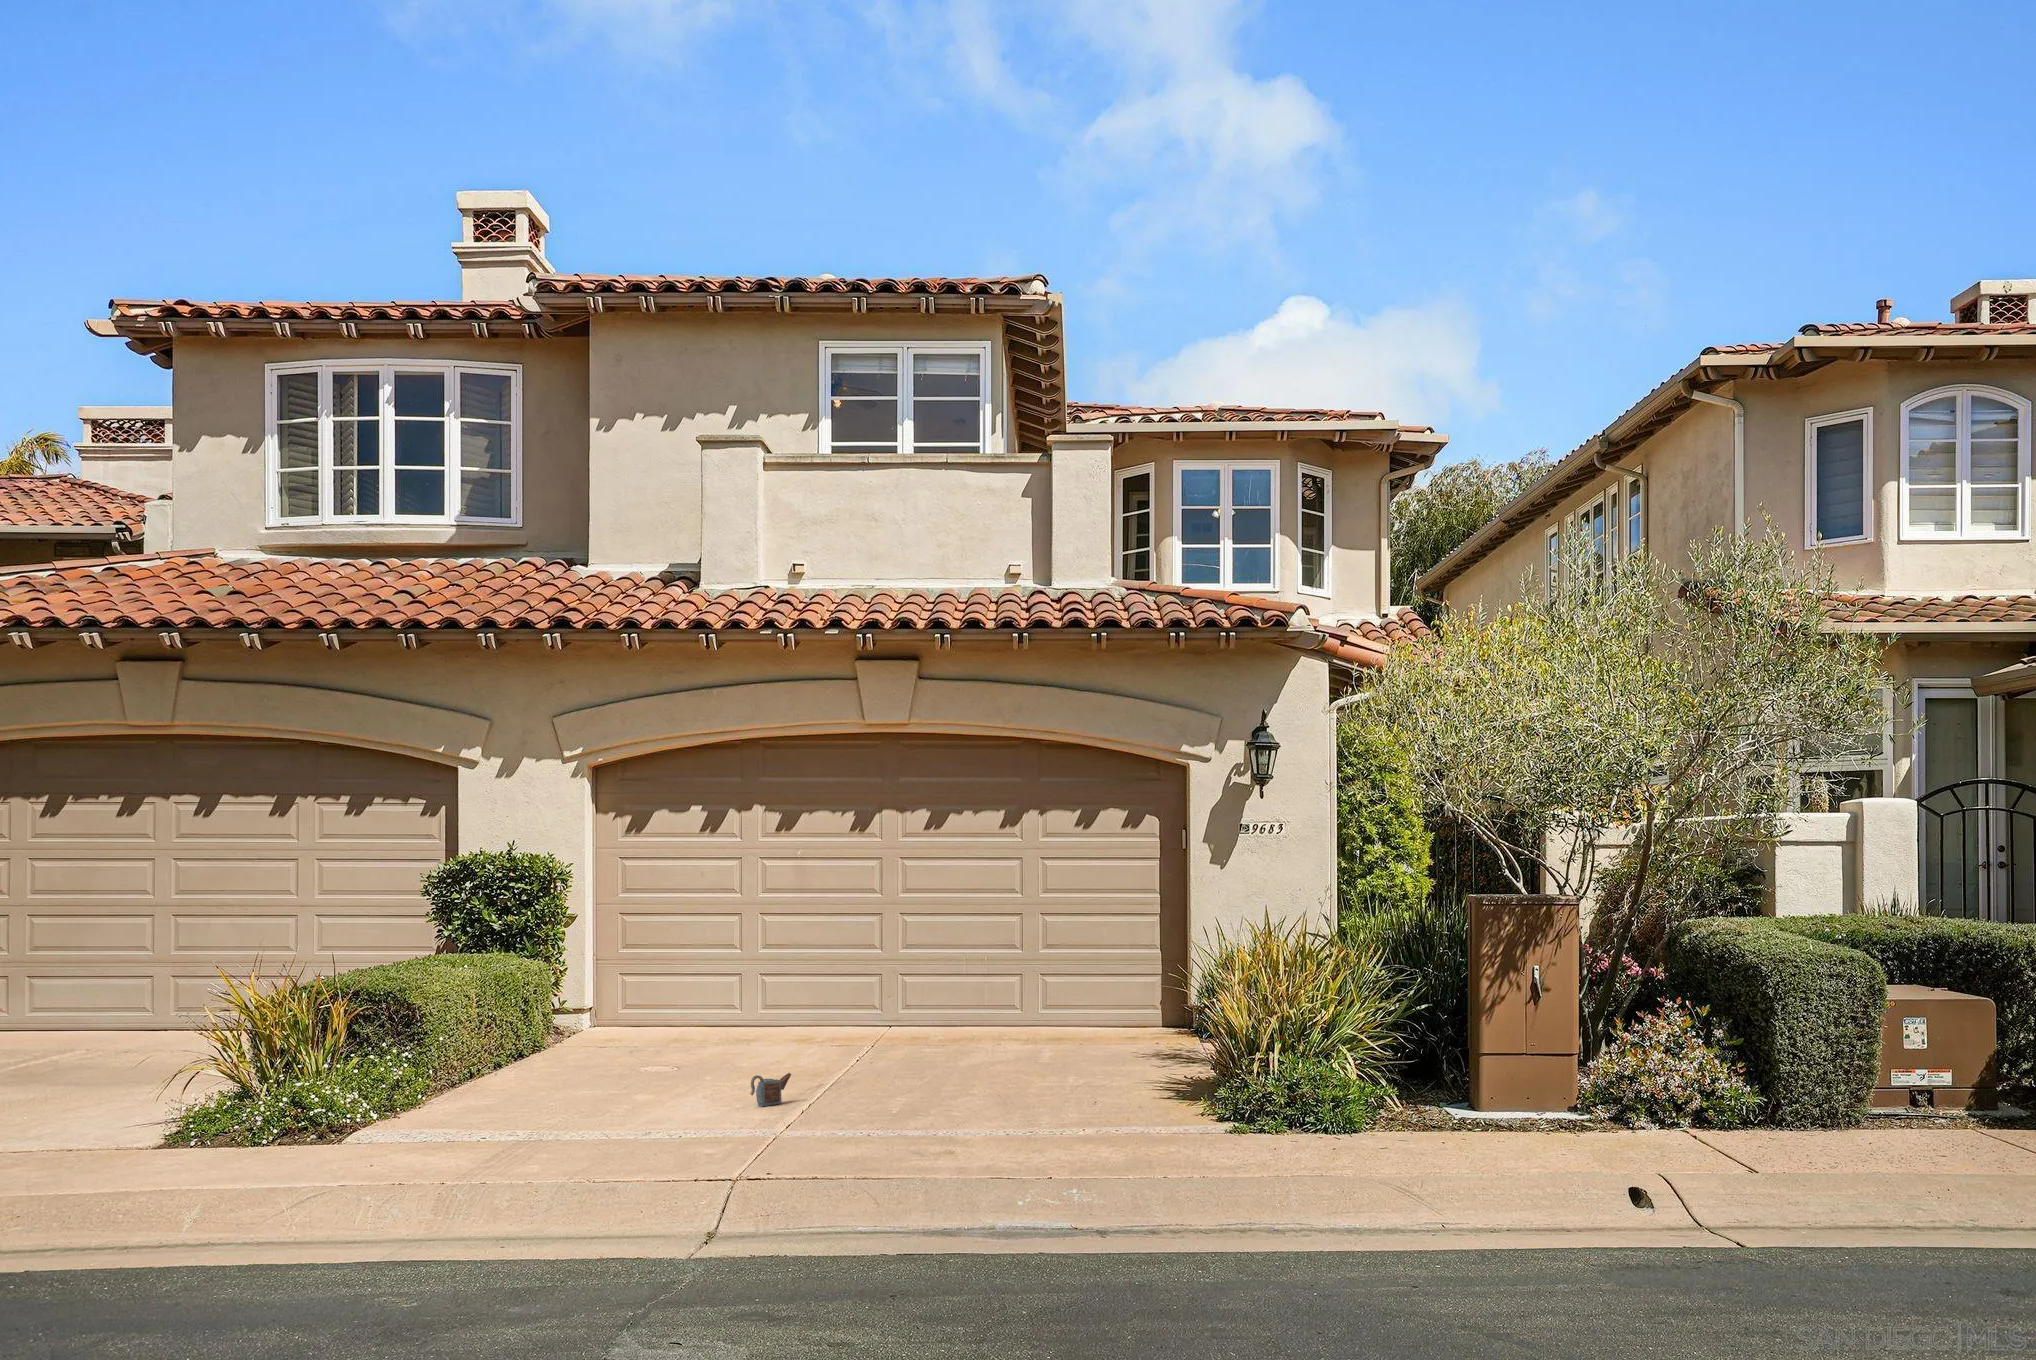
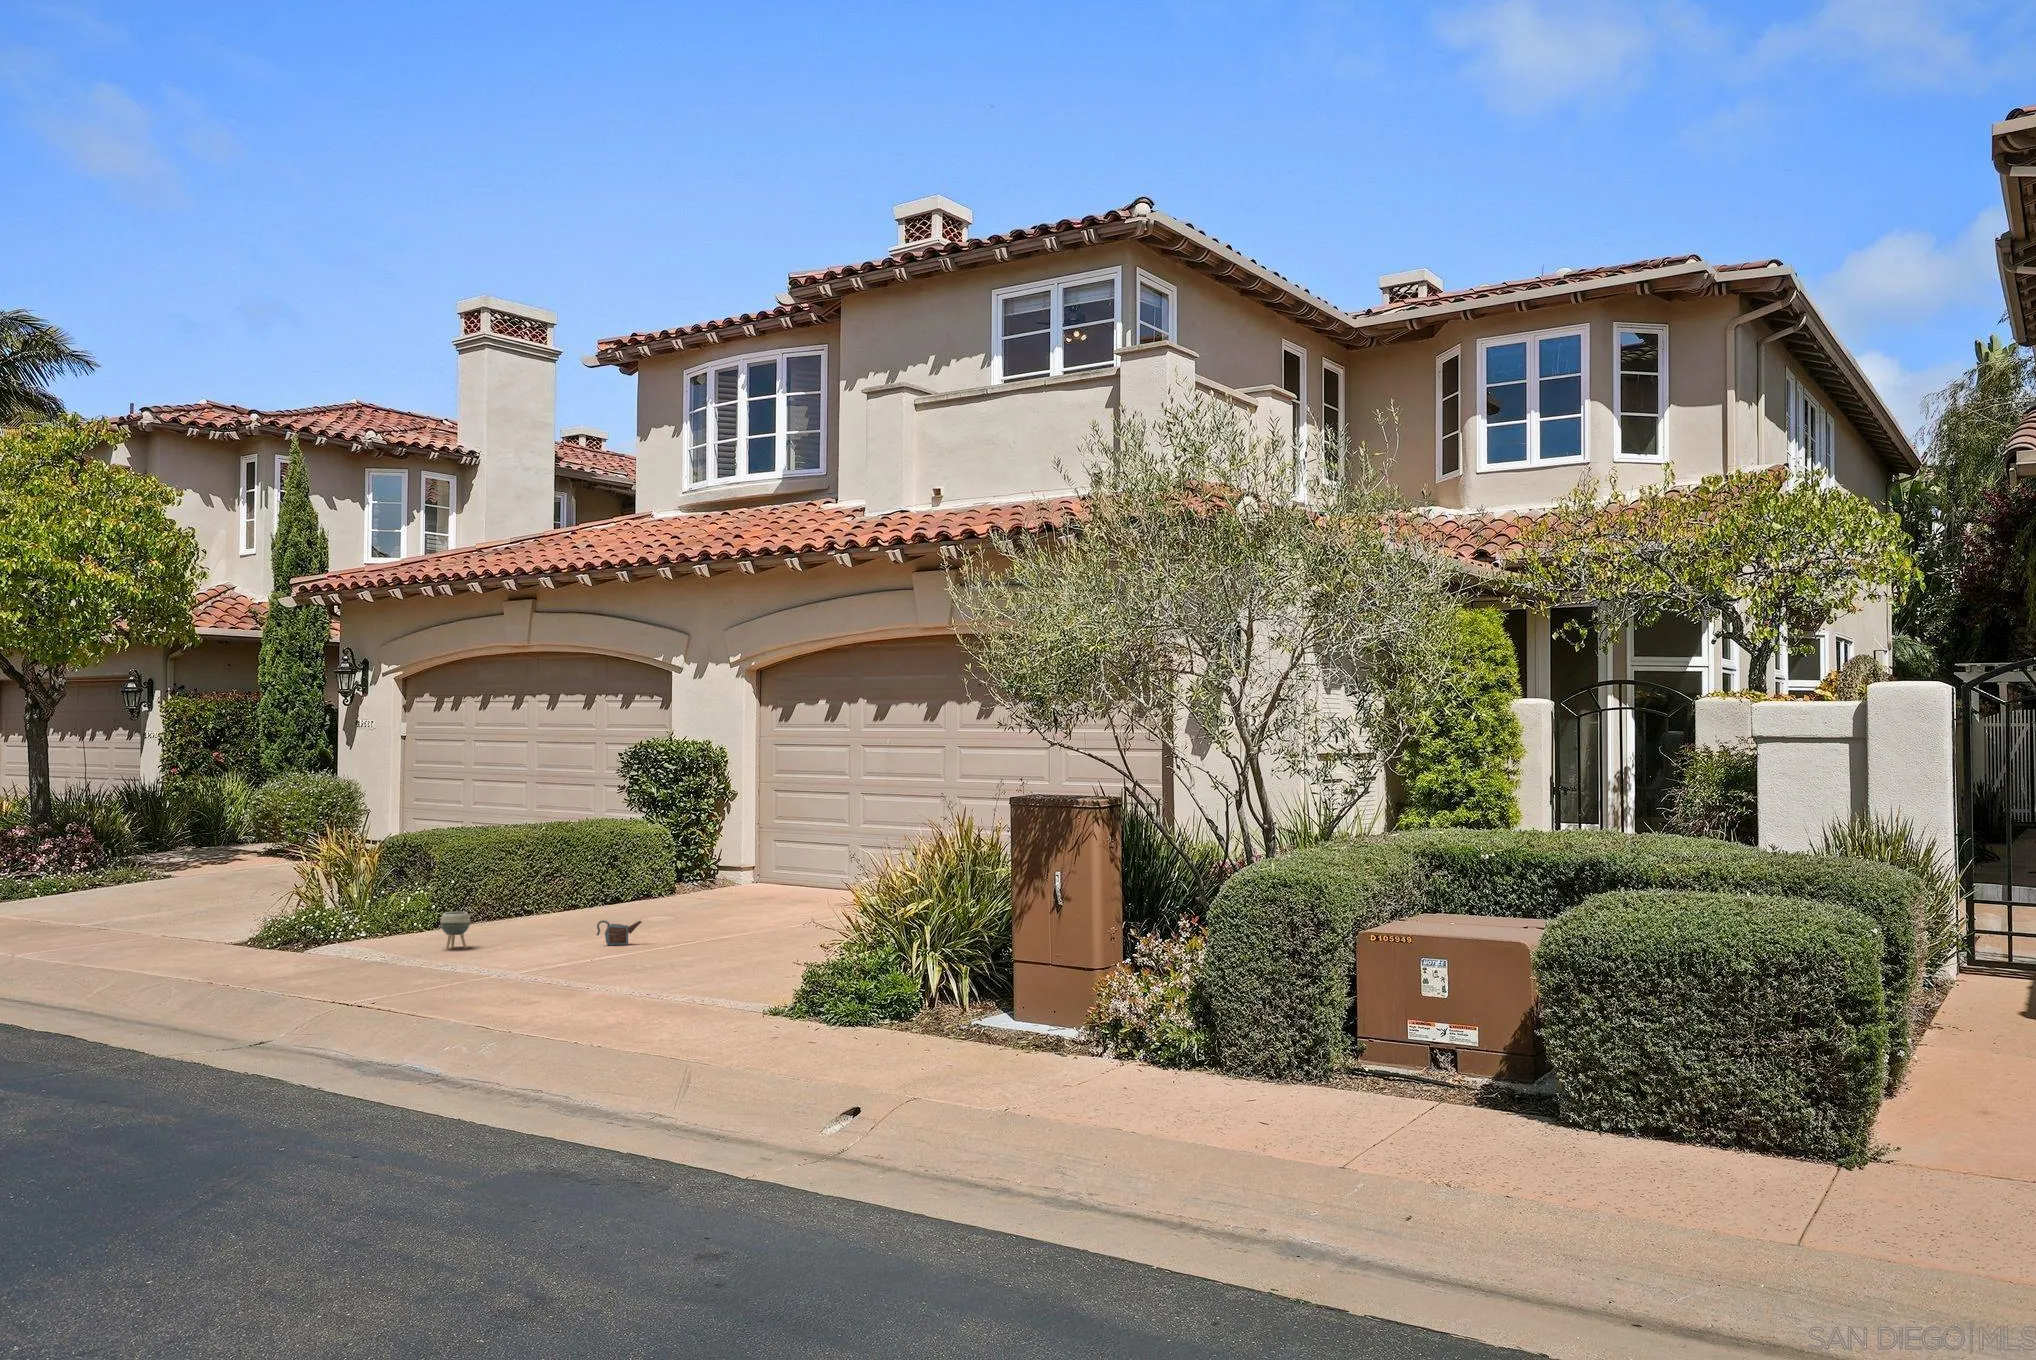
planter: none [577,1079,615,1130] -> present [440,912,470,950]

